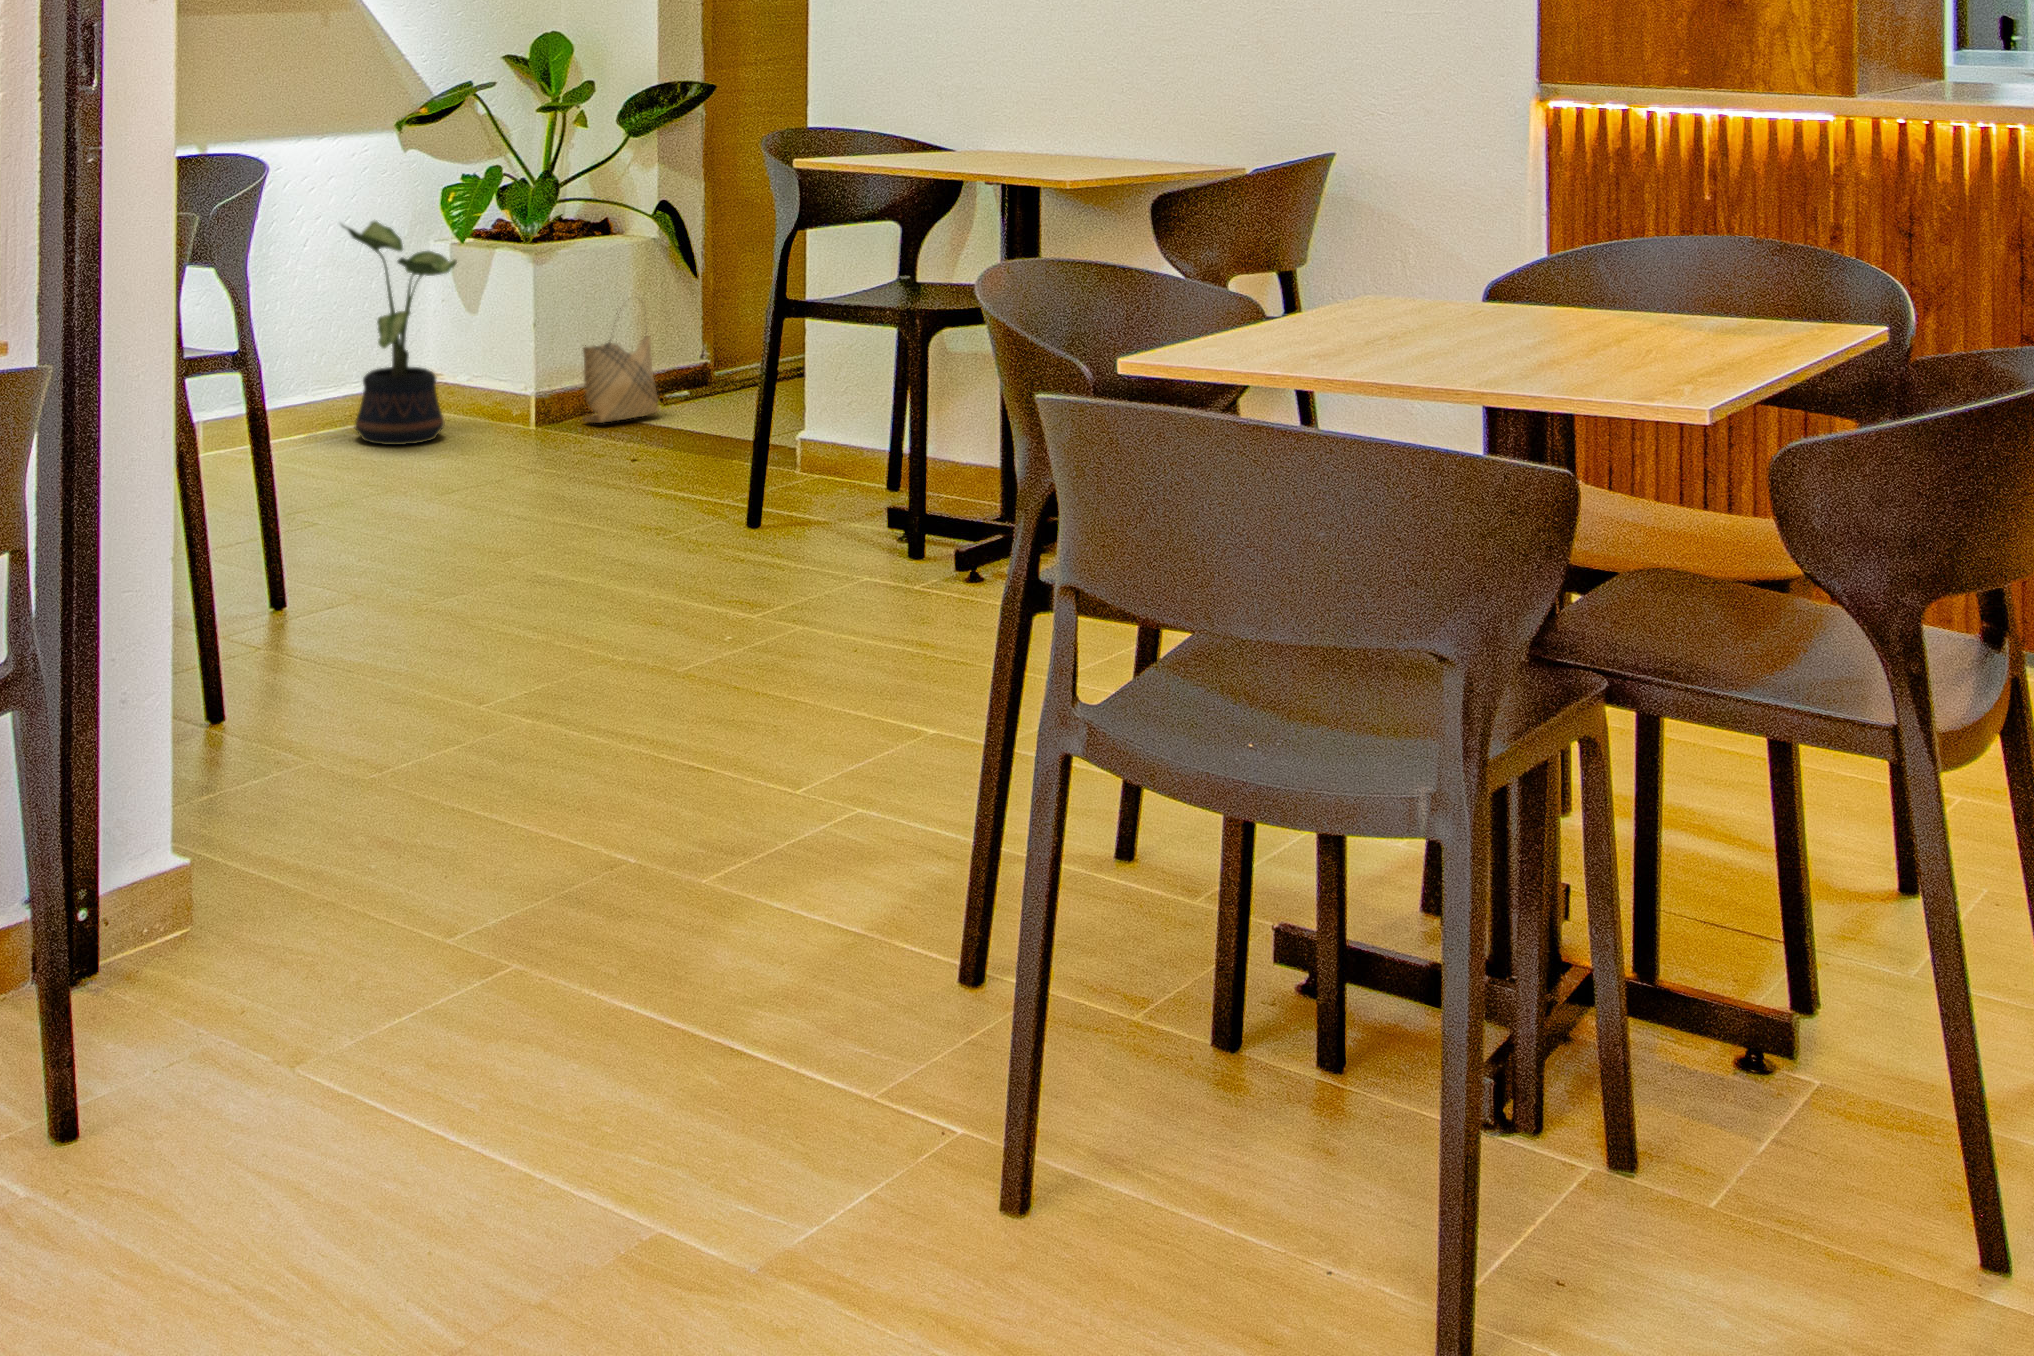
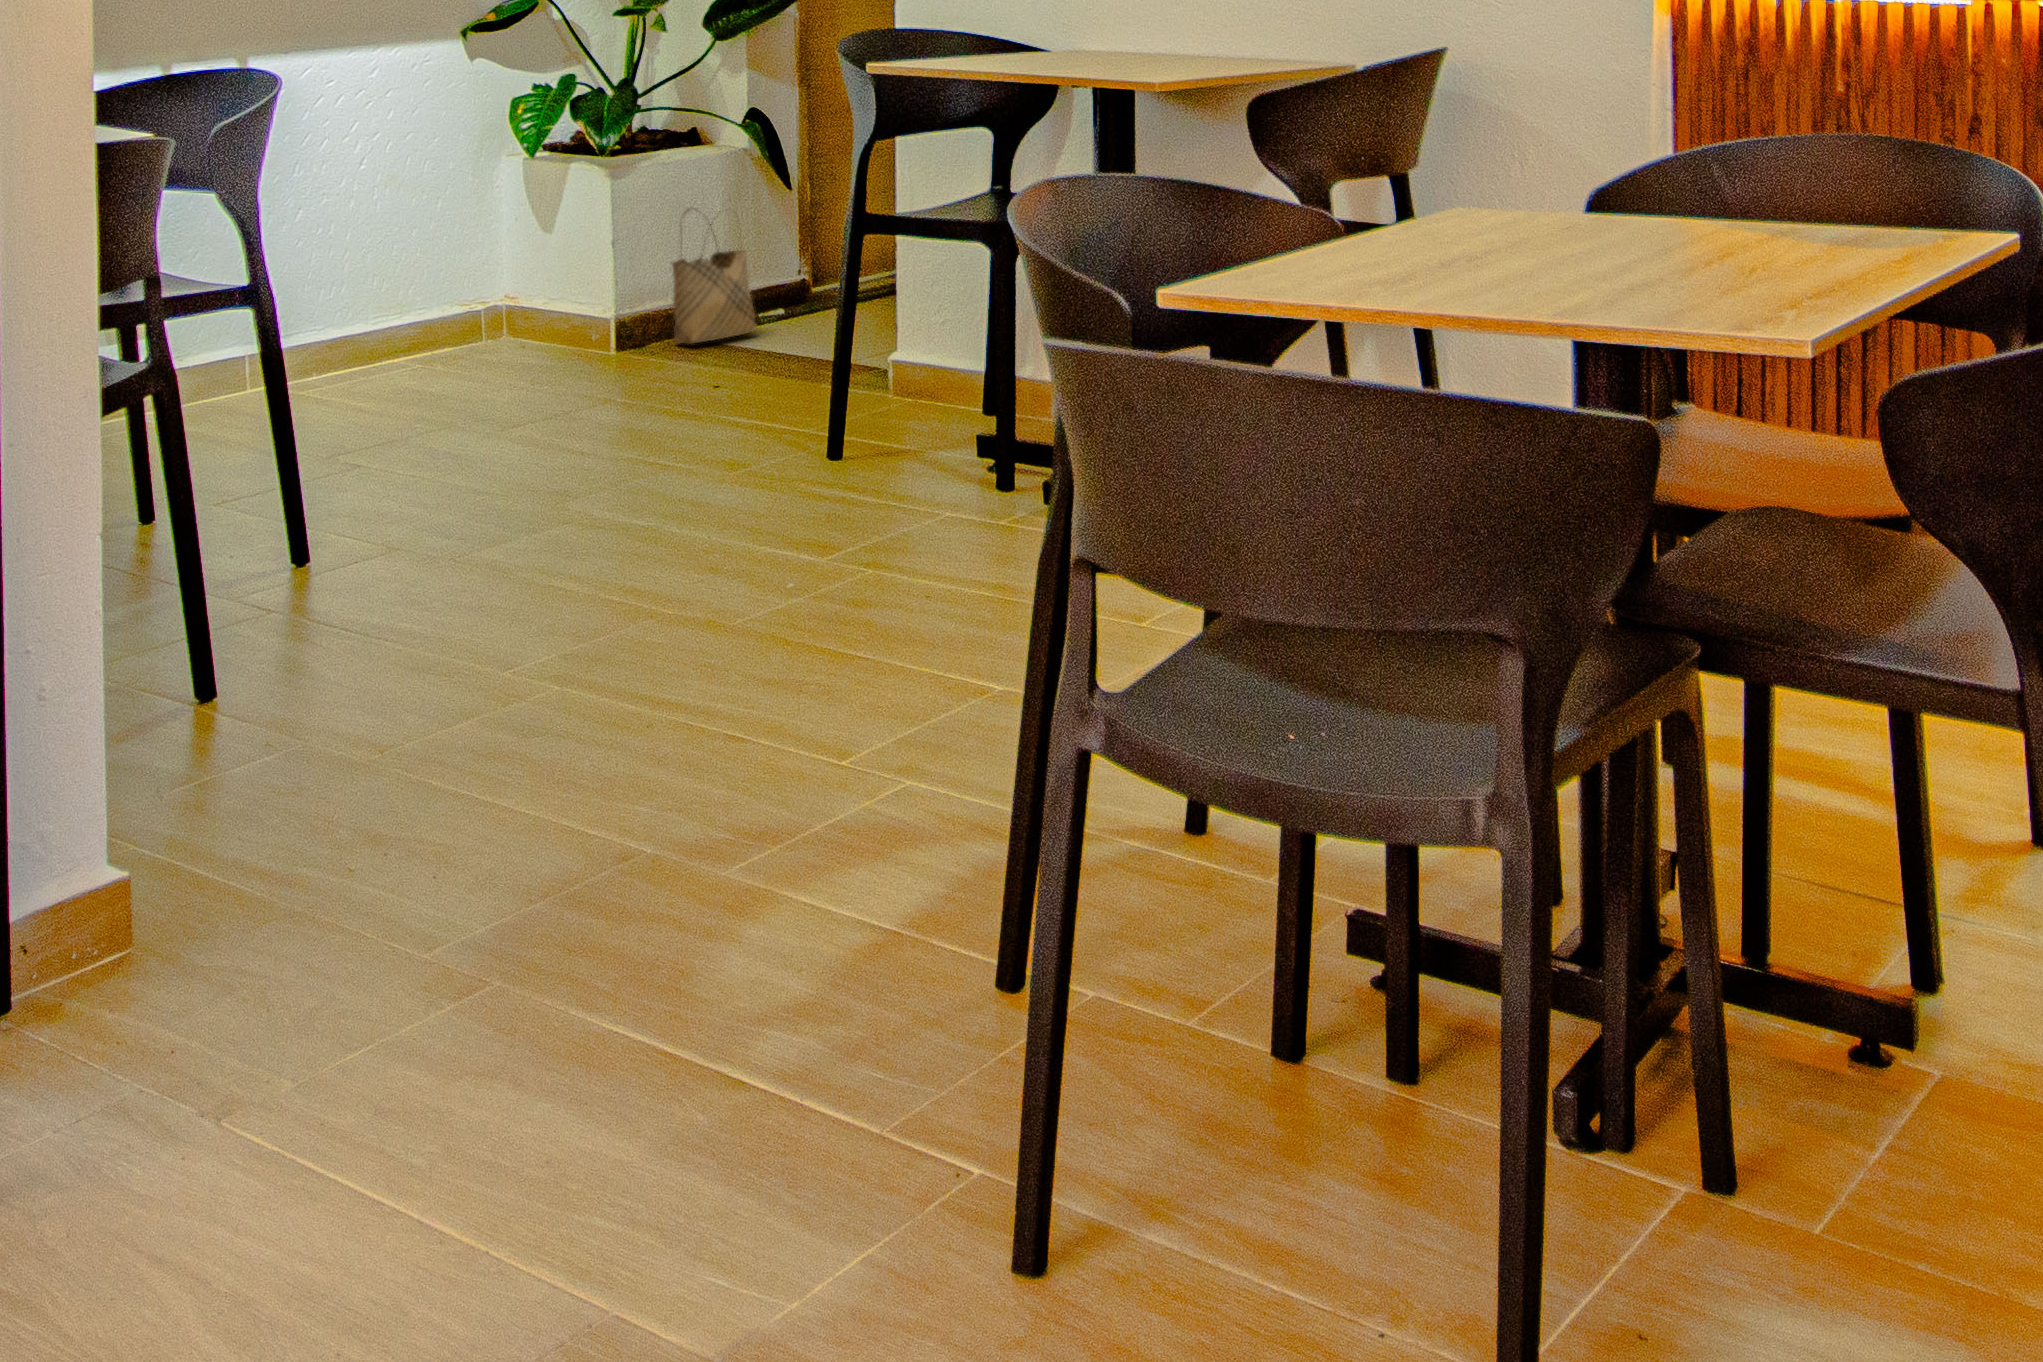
potted plant: present [342,221,457,445] -> none [369,126,536,372]

